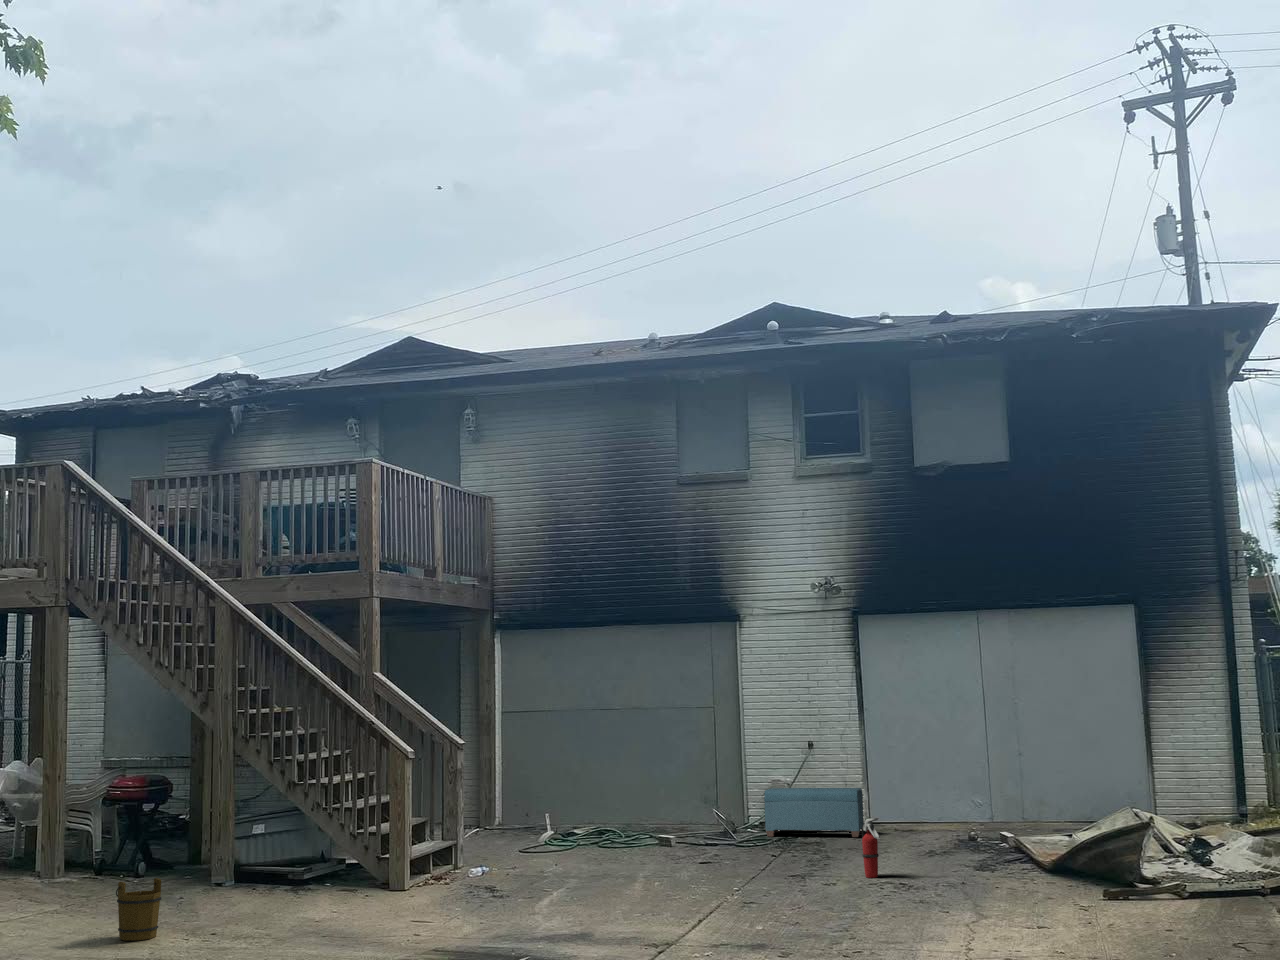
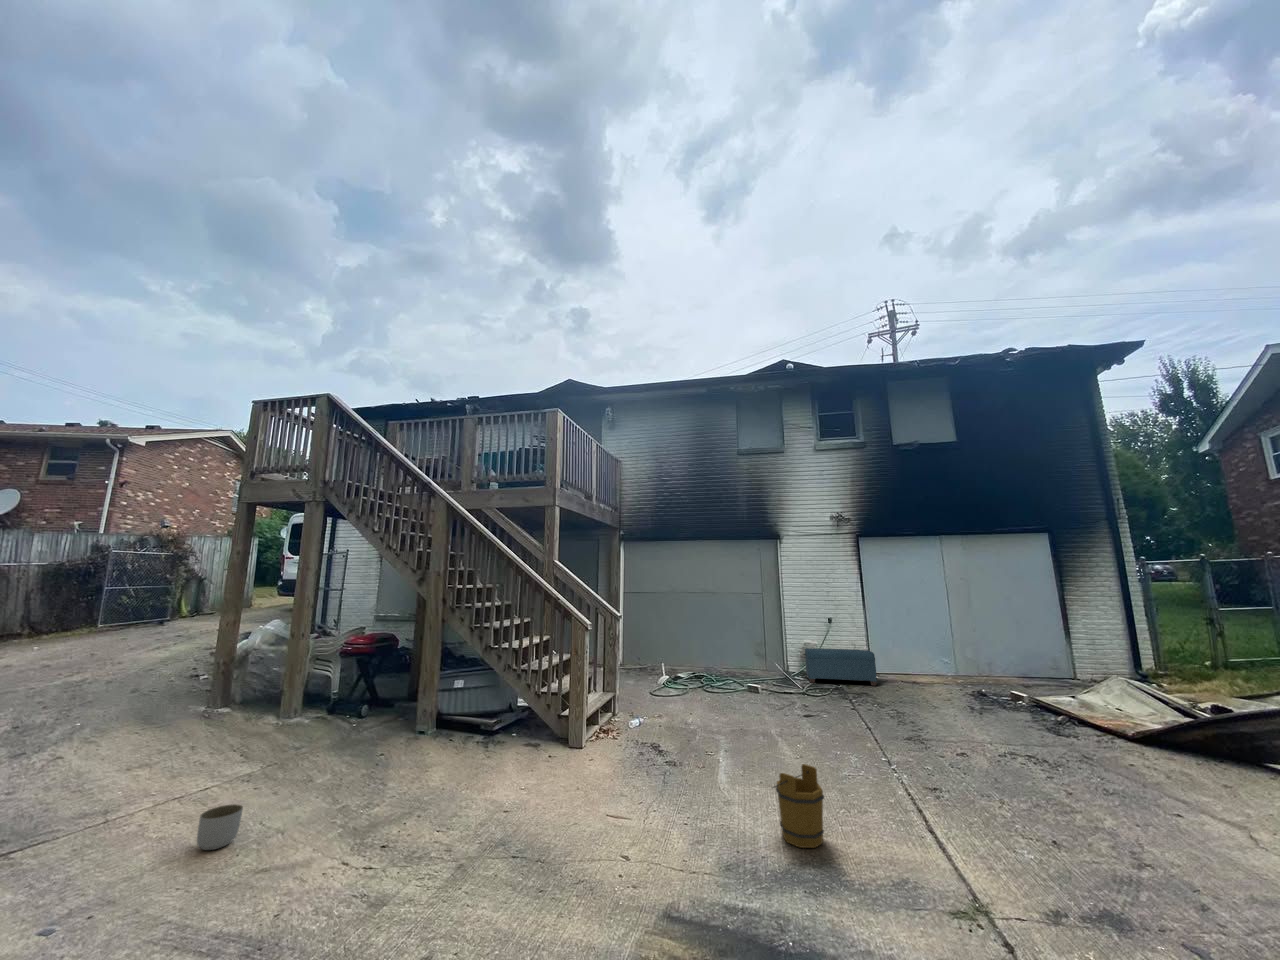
fire extinguisher: present [862,818,879,878] -> none [948,688,972,739]
bucket: present [116,878,161,941] -> present [773,764,824,848]
planter: none [51,913,82,944] -> present [197,804,243,850]

